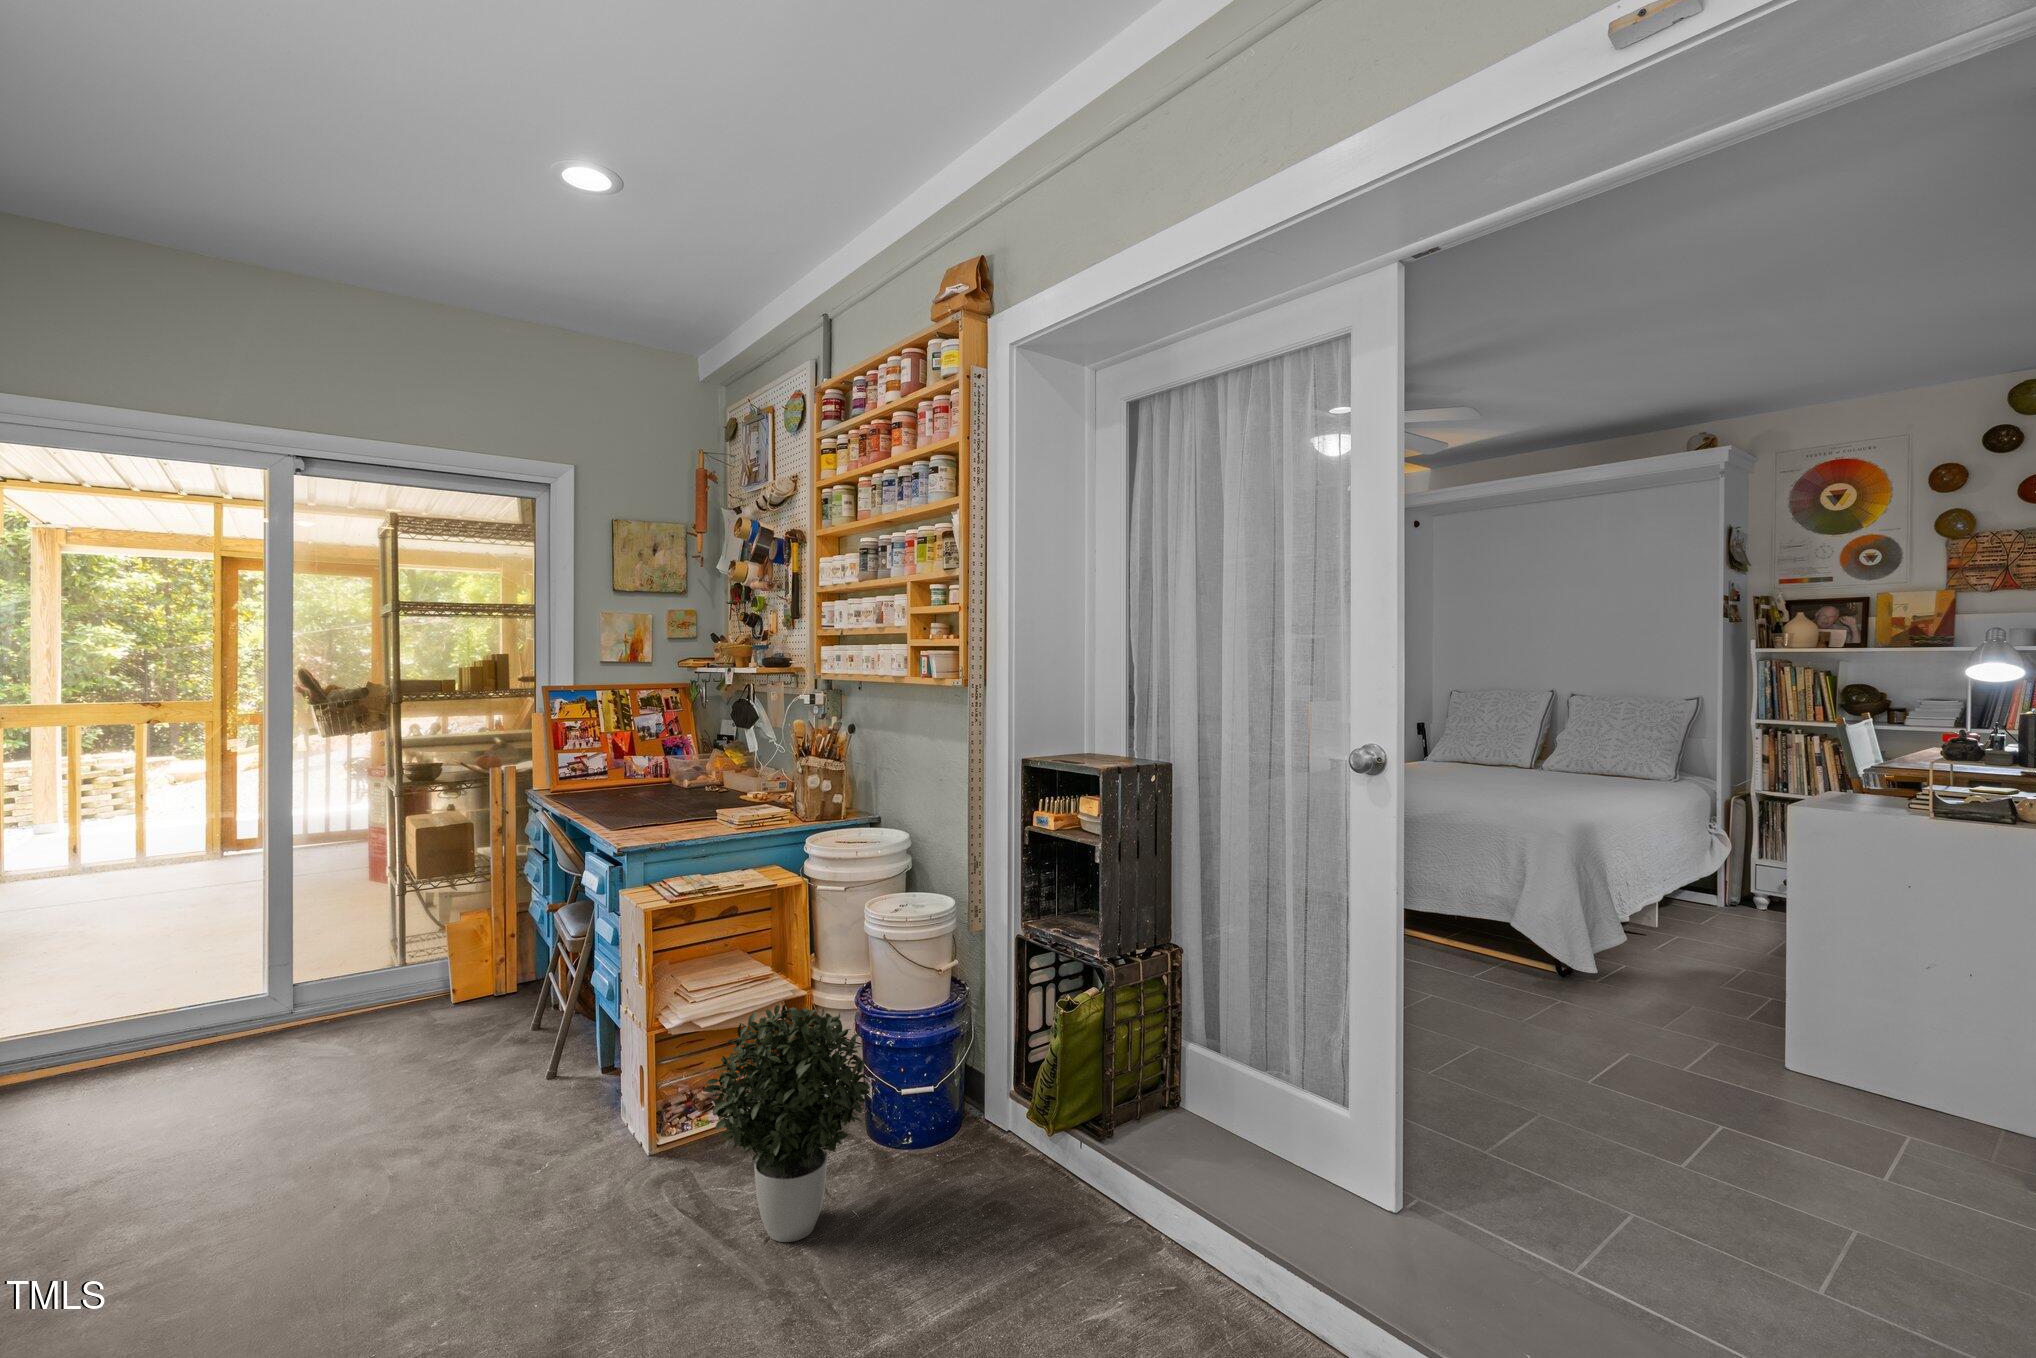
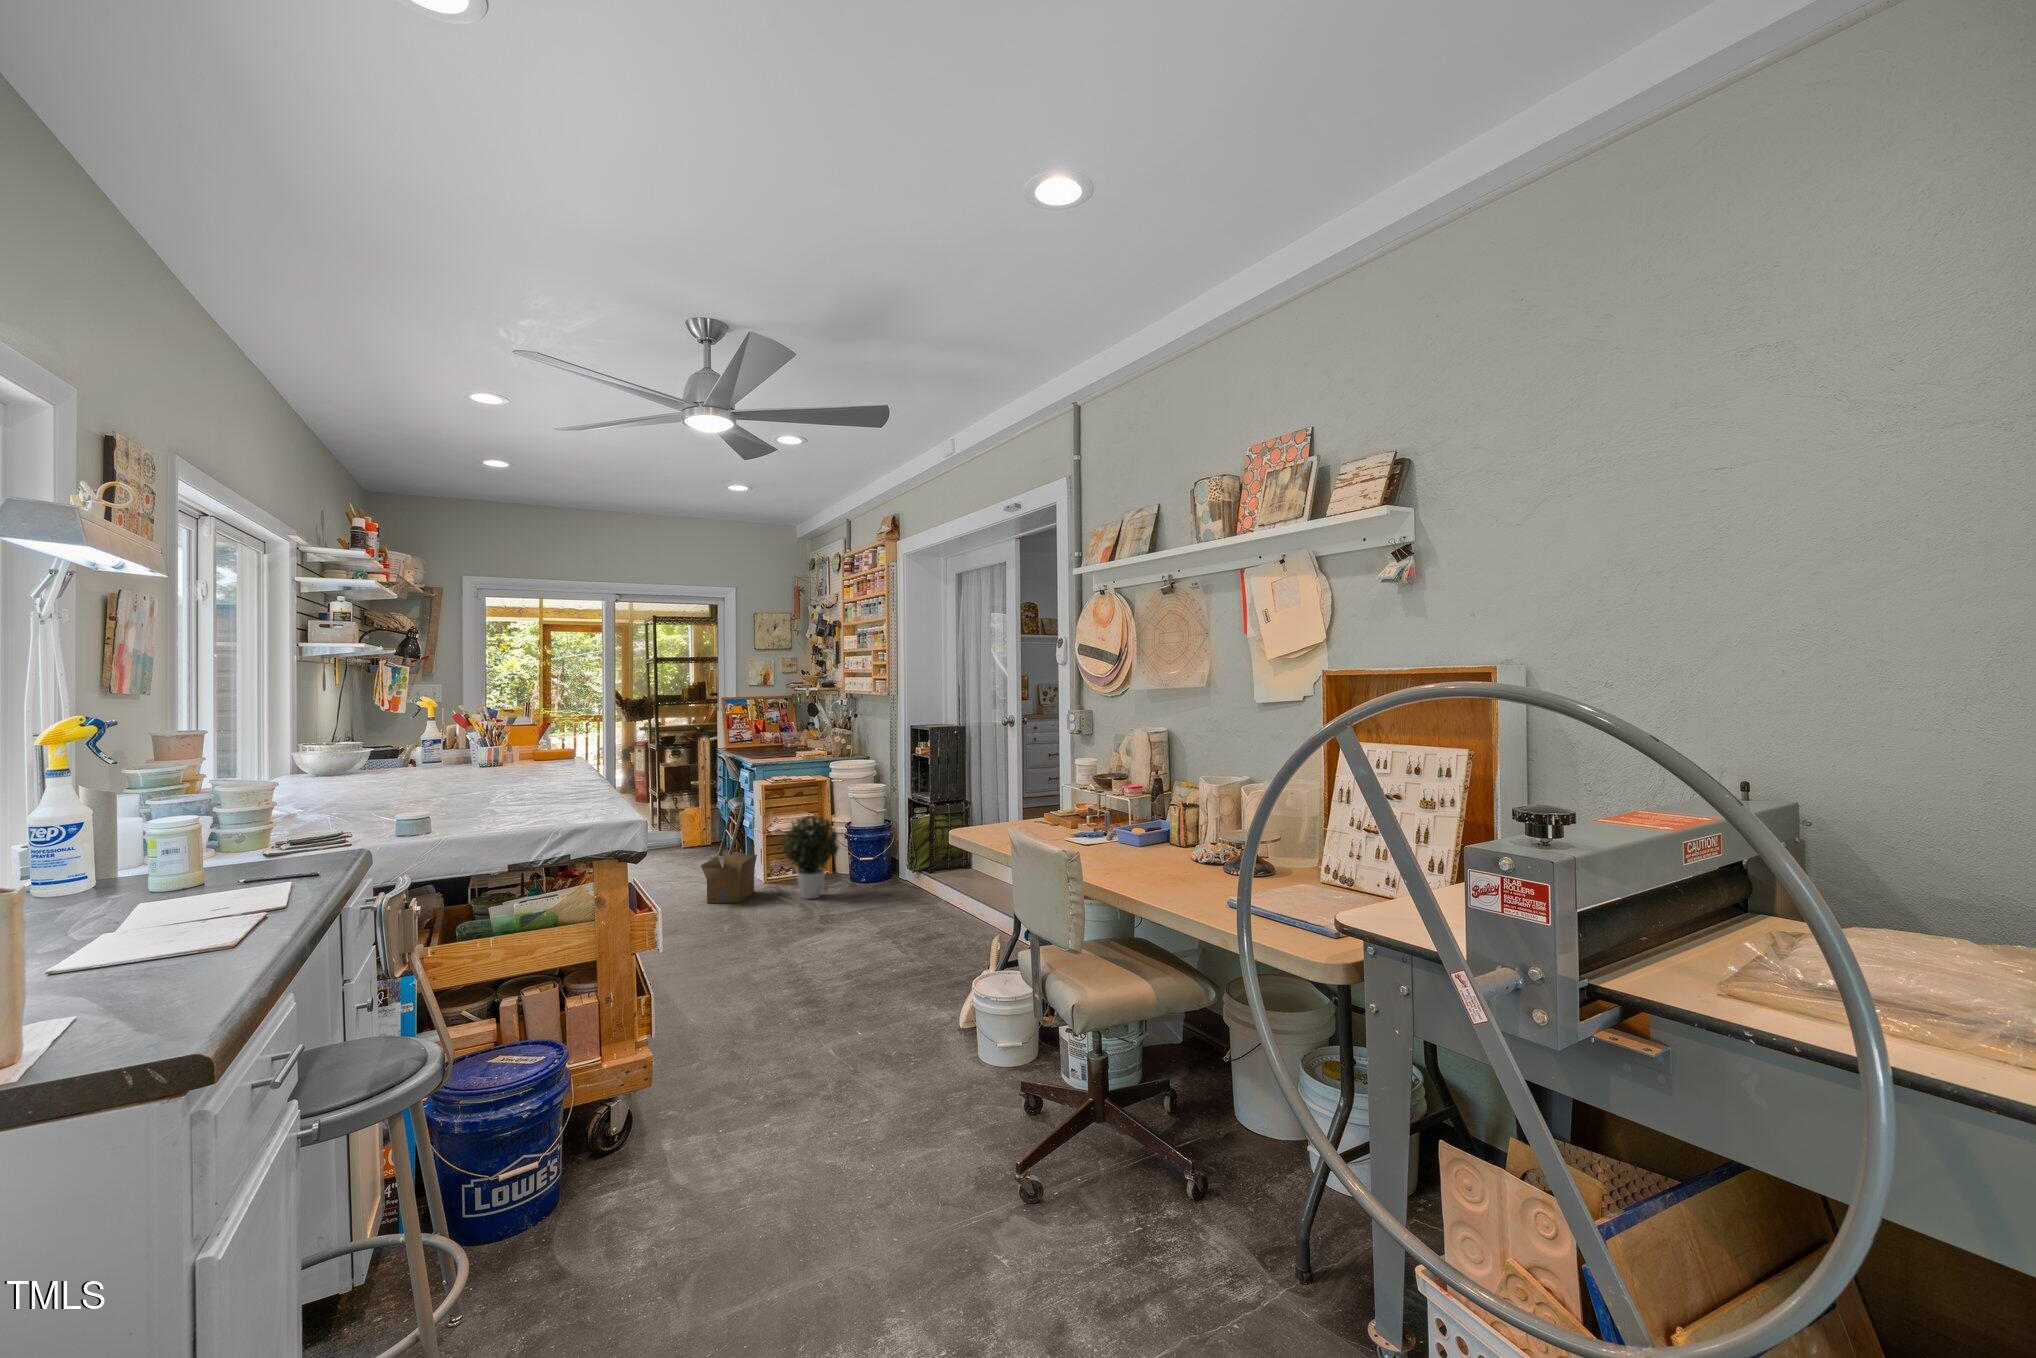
cardboard box: none [473,1103,637,1283] -> present [701,854,757,903]

